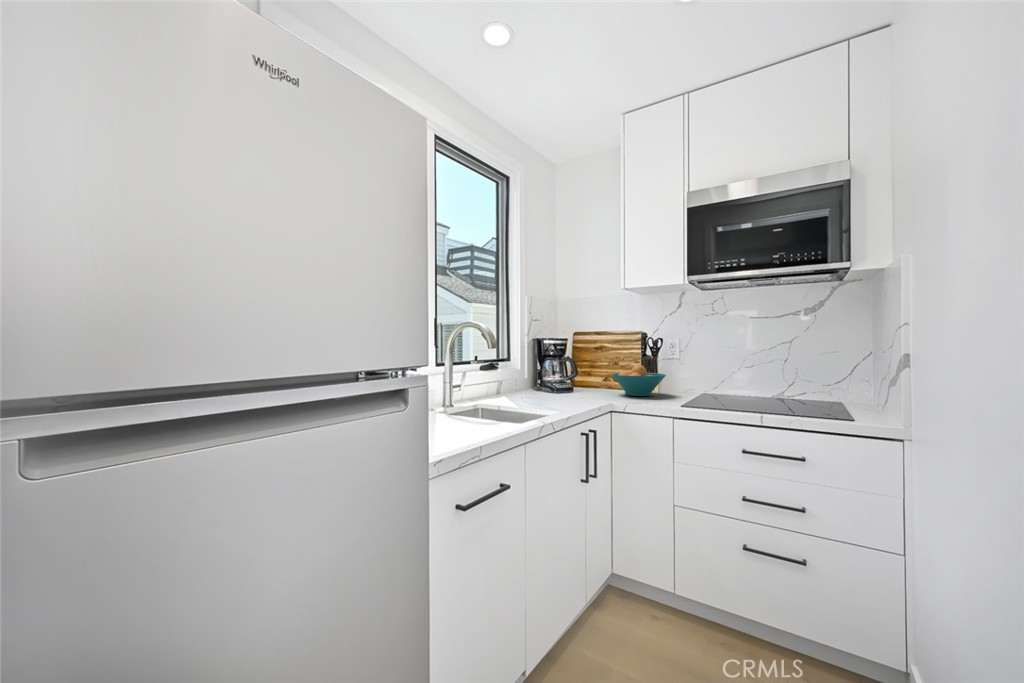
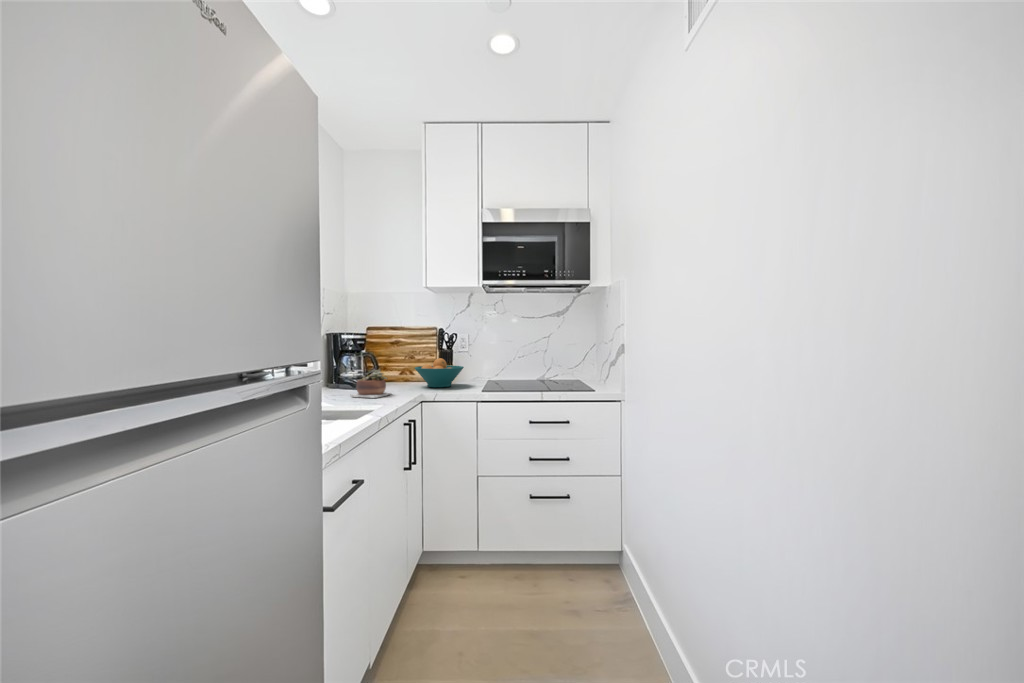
succulent plant: none [540,374,582,403] -> present [350,370,392,398]

